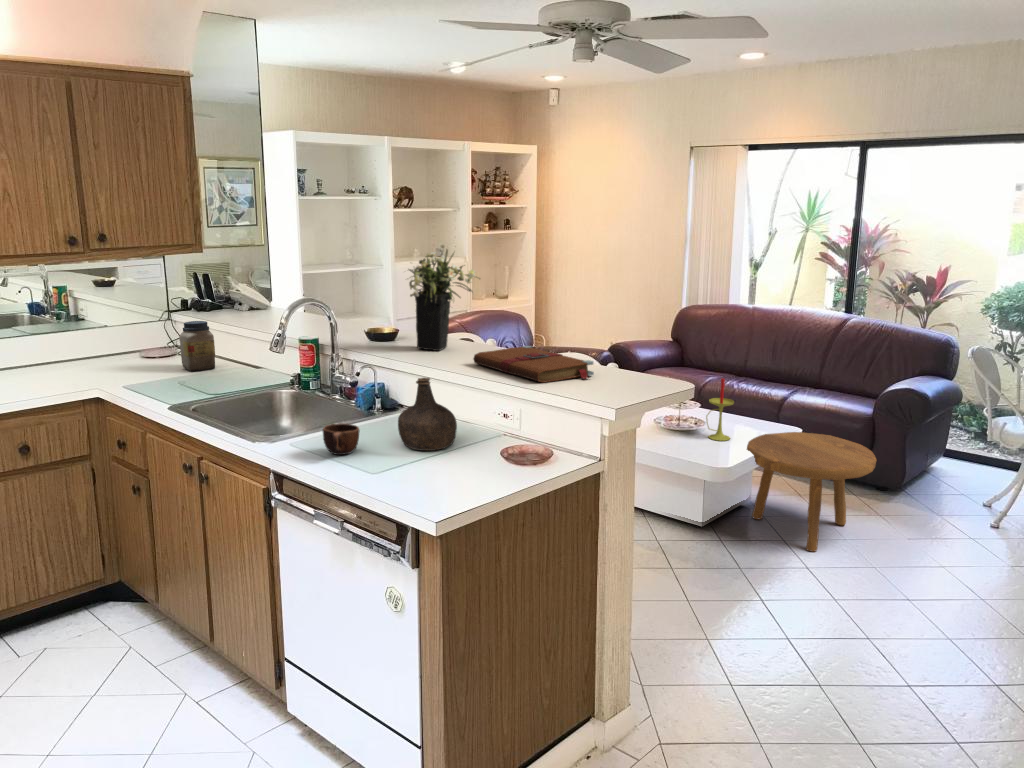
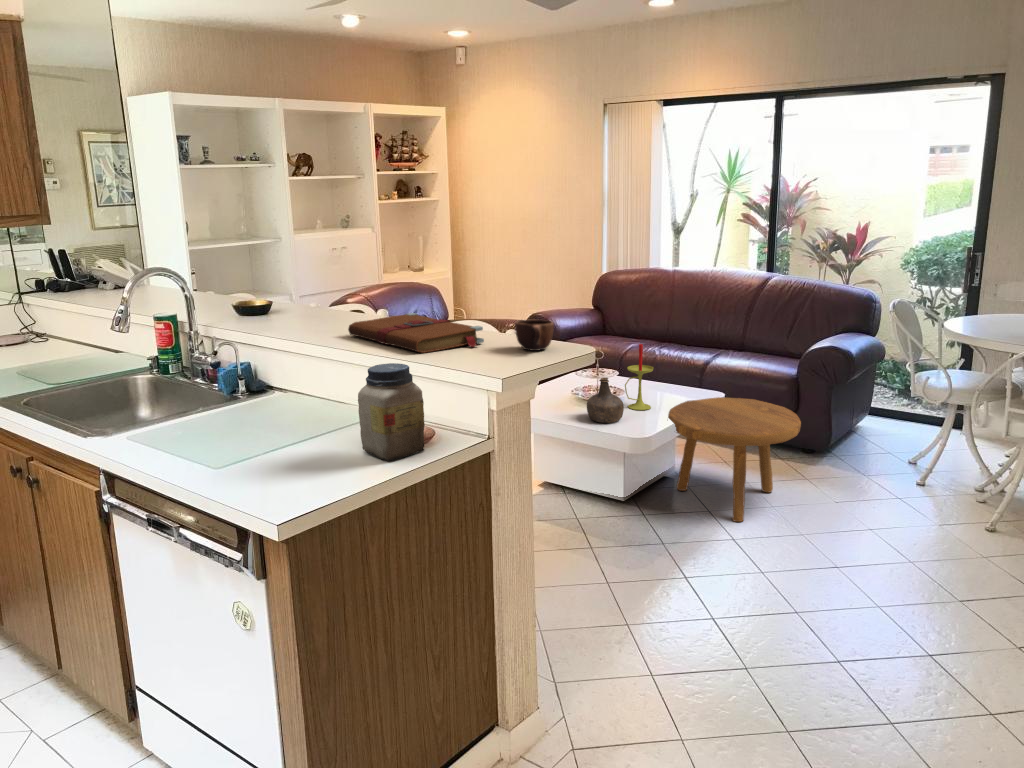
flower arrangement: present [408,250,480,351] -> none [263,206,359,323]
jar: present [180,321,215,371] -> present [358,363,425,461]
bottle: present [398,378,457,451] -> present [587,378,624,423]
mug: present [323,423,360,455] -> present [515,319,554,351]

